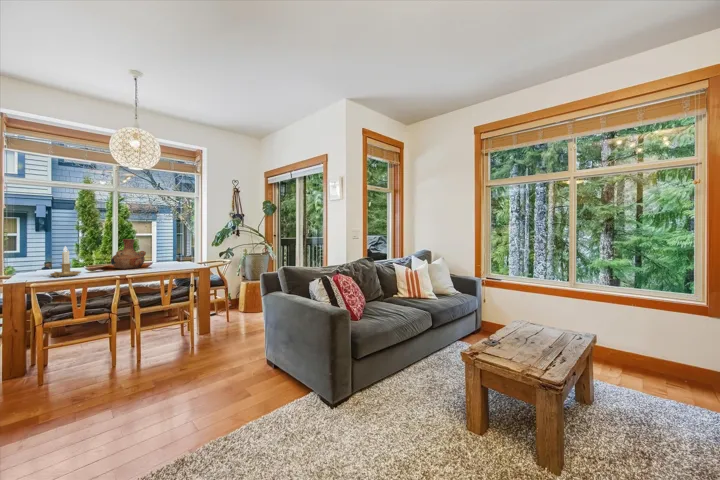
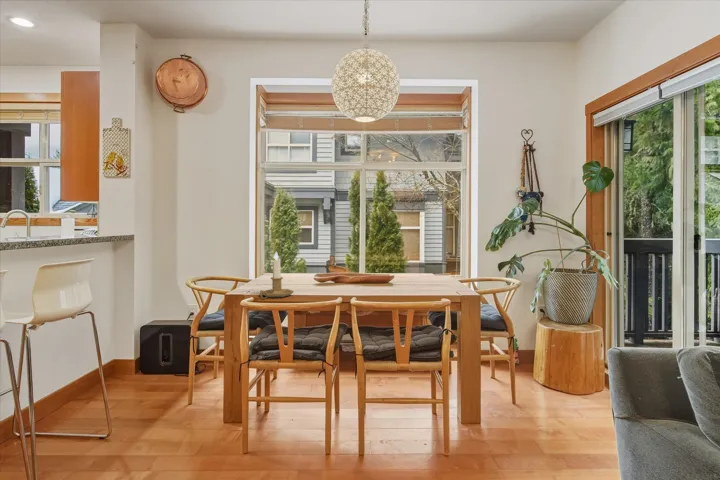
vase: present [111,239,146,269] -> none [337,240,381,288]

